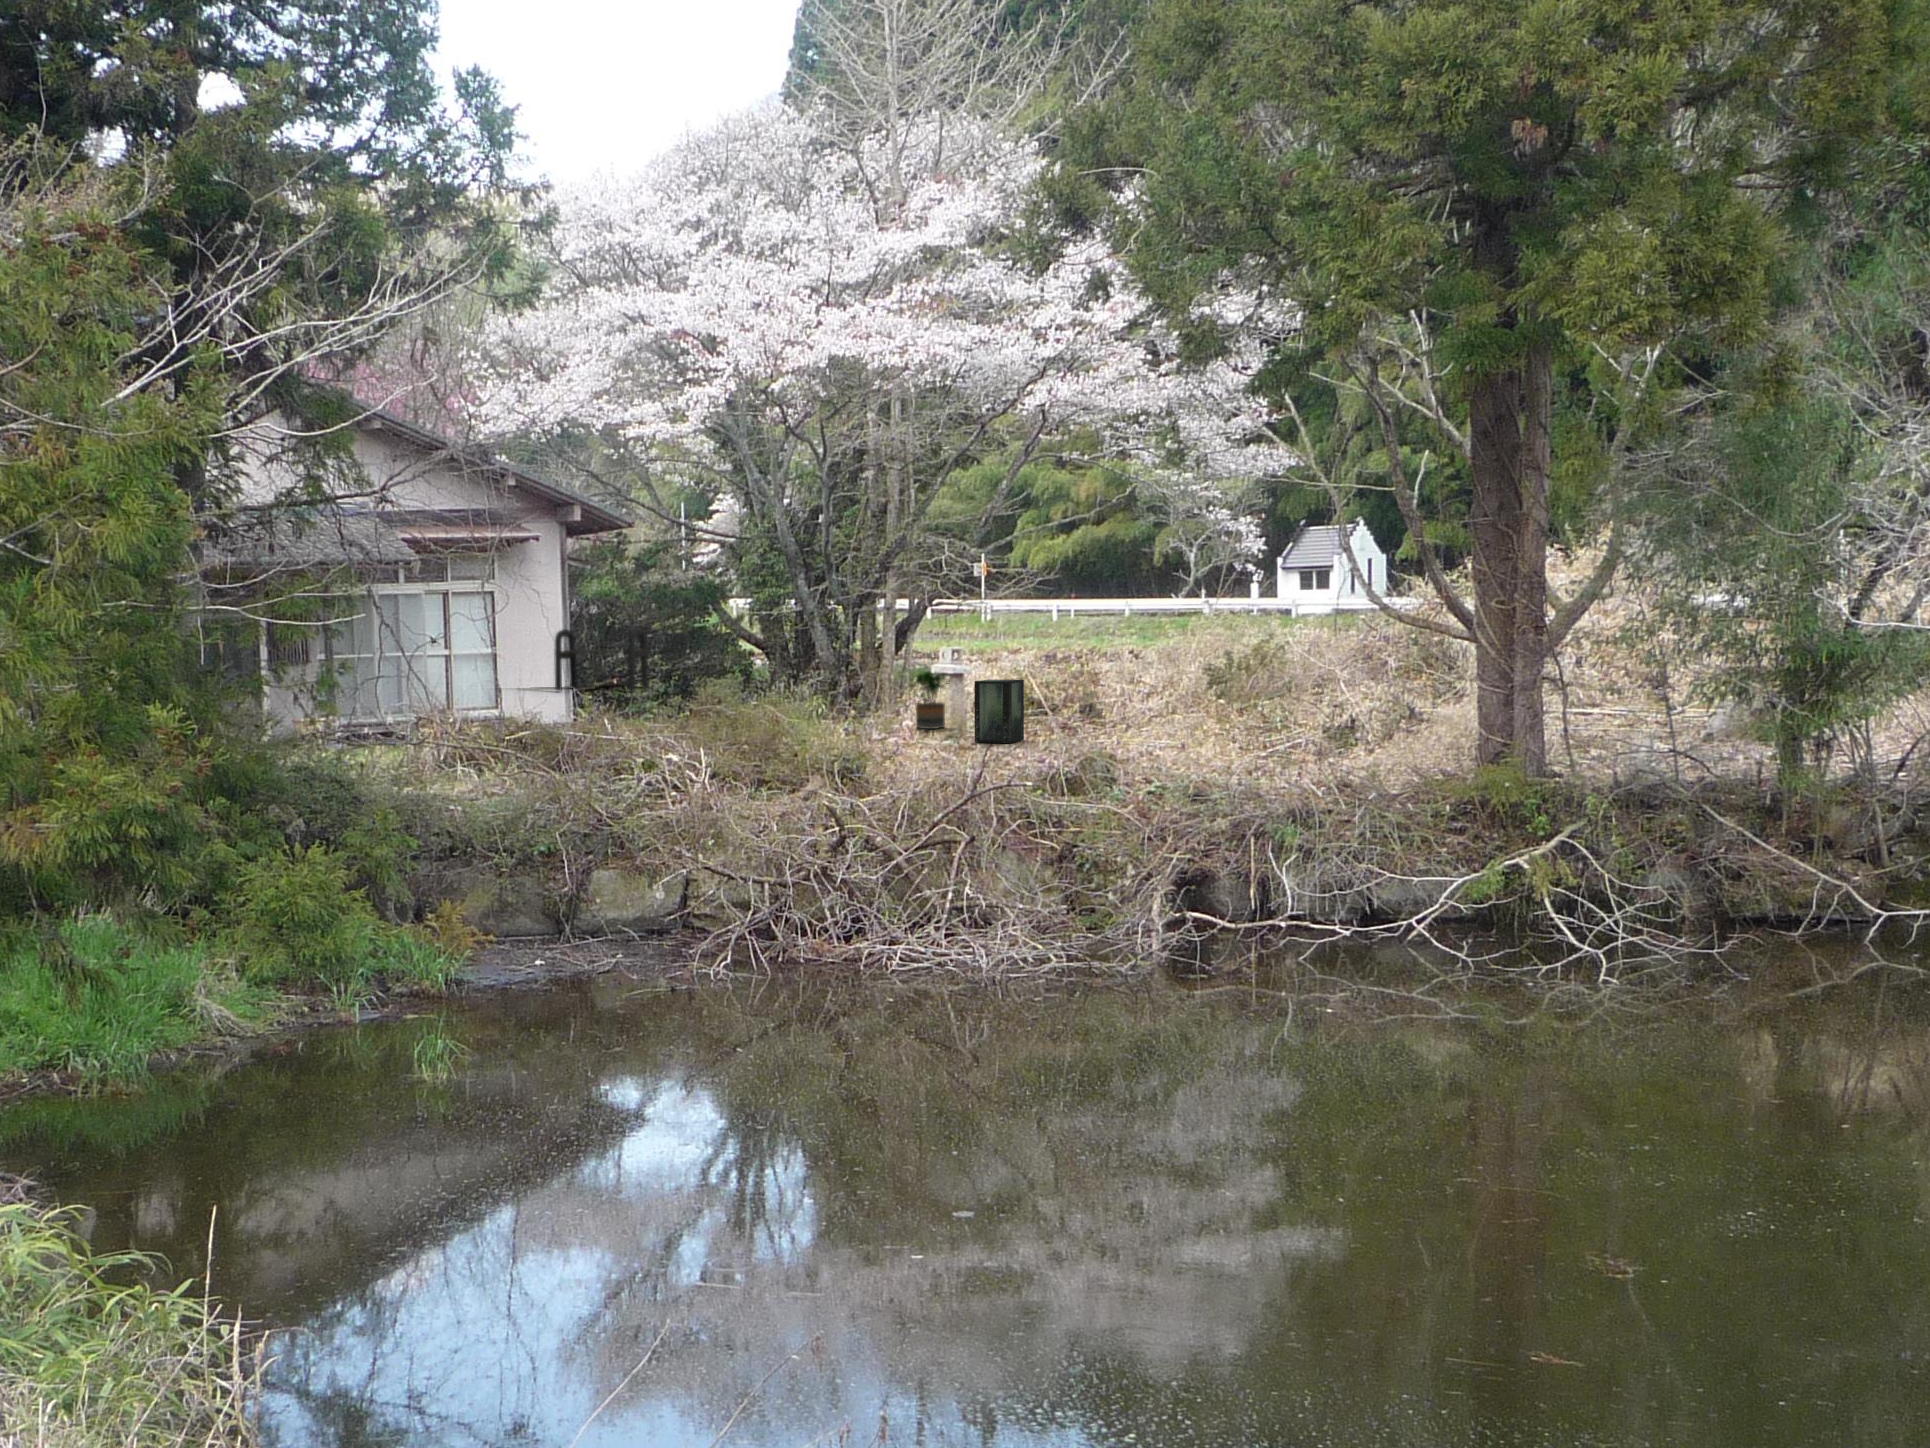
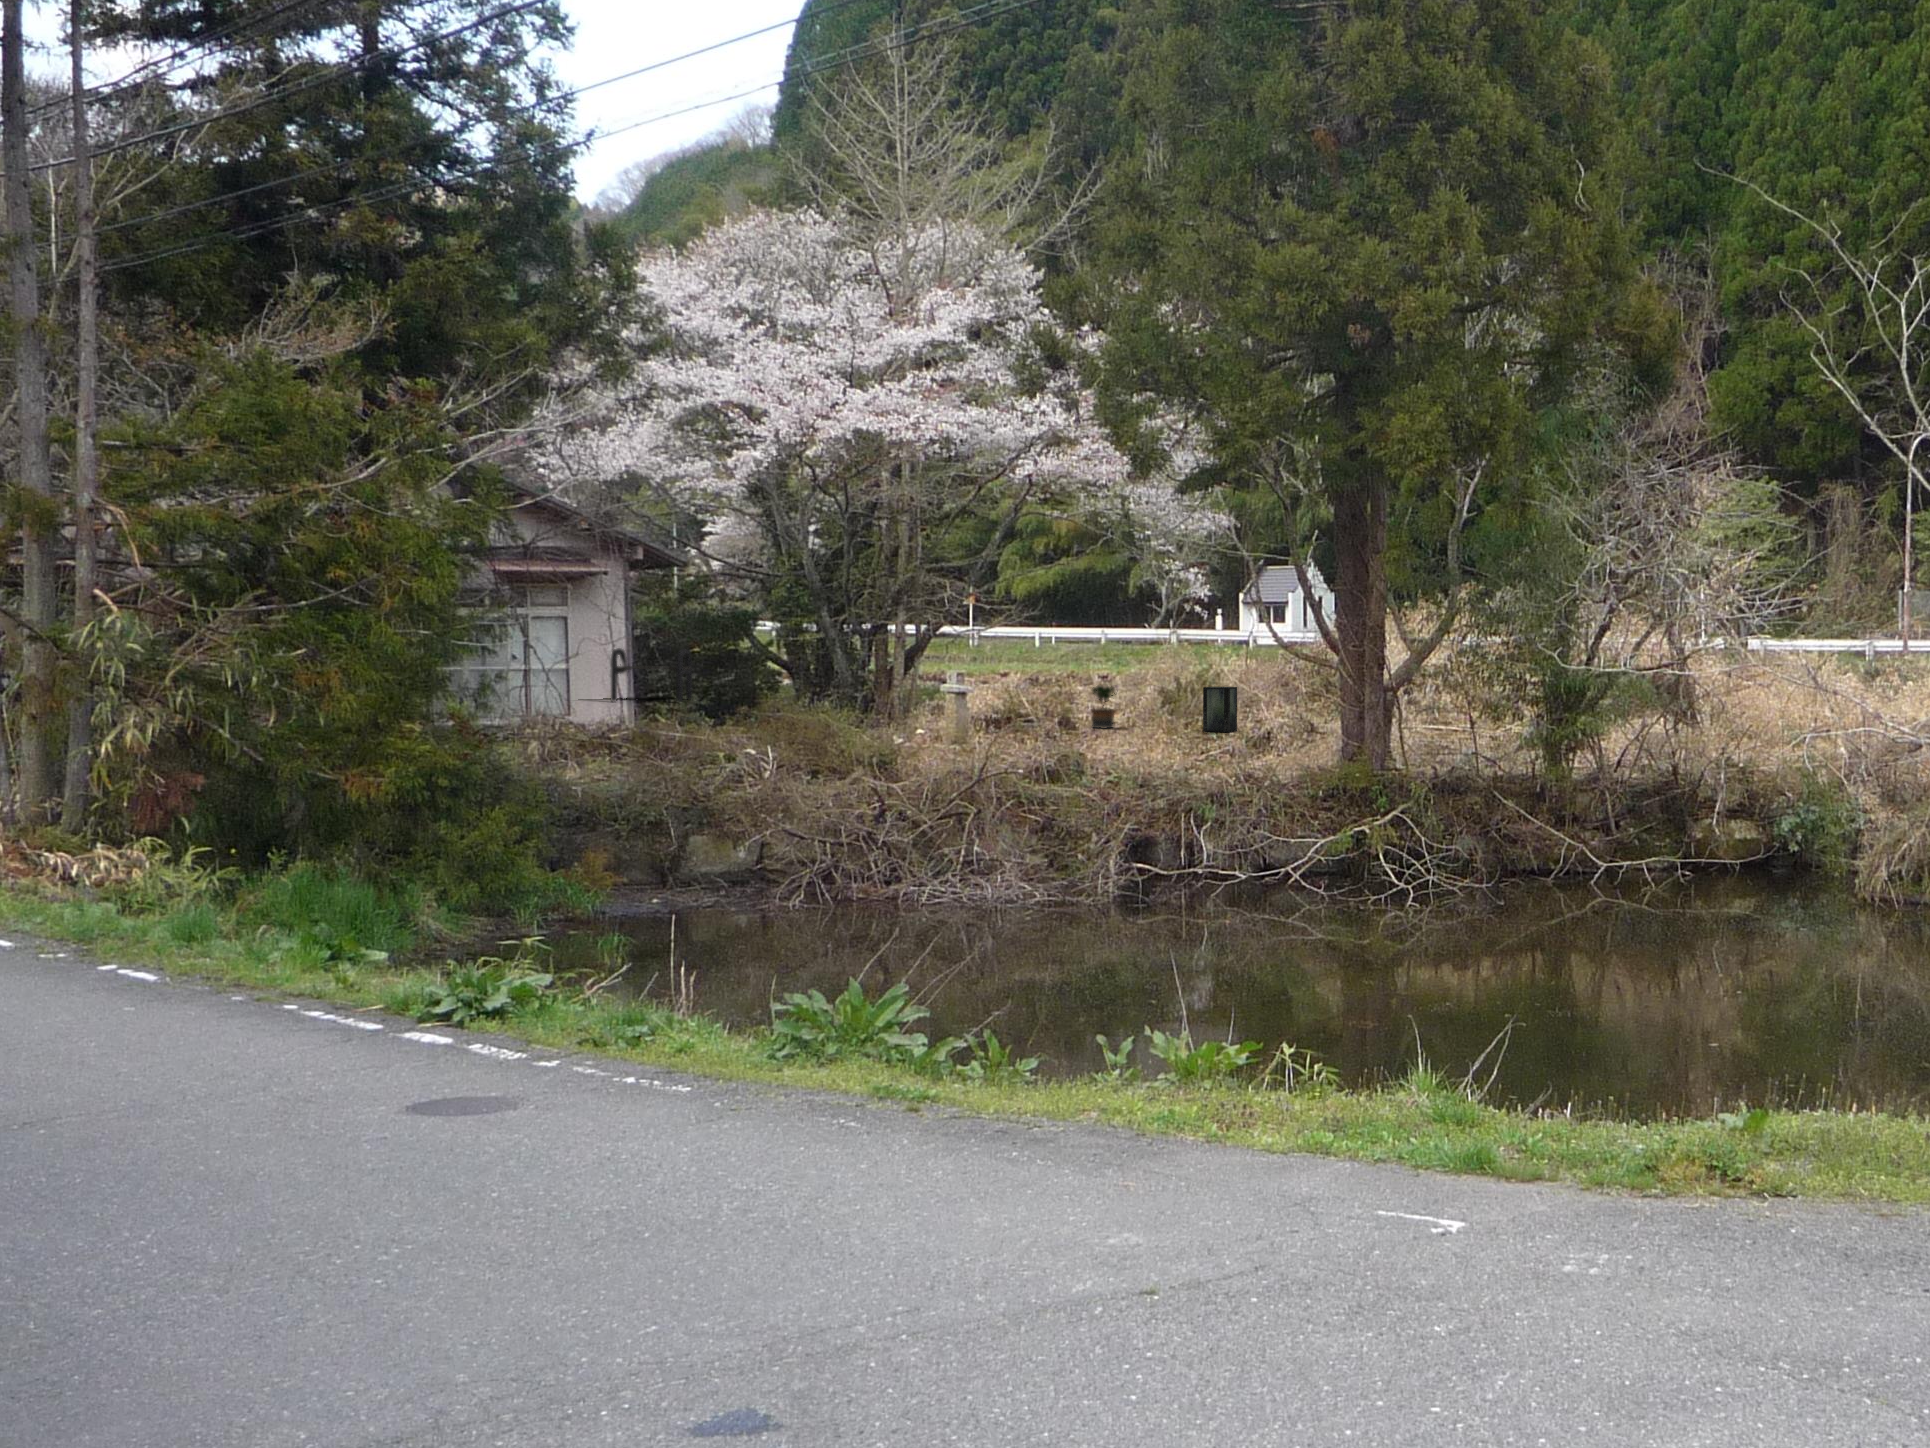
potted tree: present [915,672,950,729] -> present [1092,685,1117,728]
storage box: present [974,679,1024,743] -> present [1203,687,1237,732]

